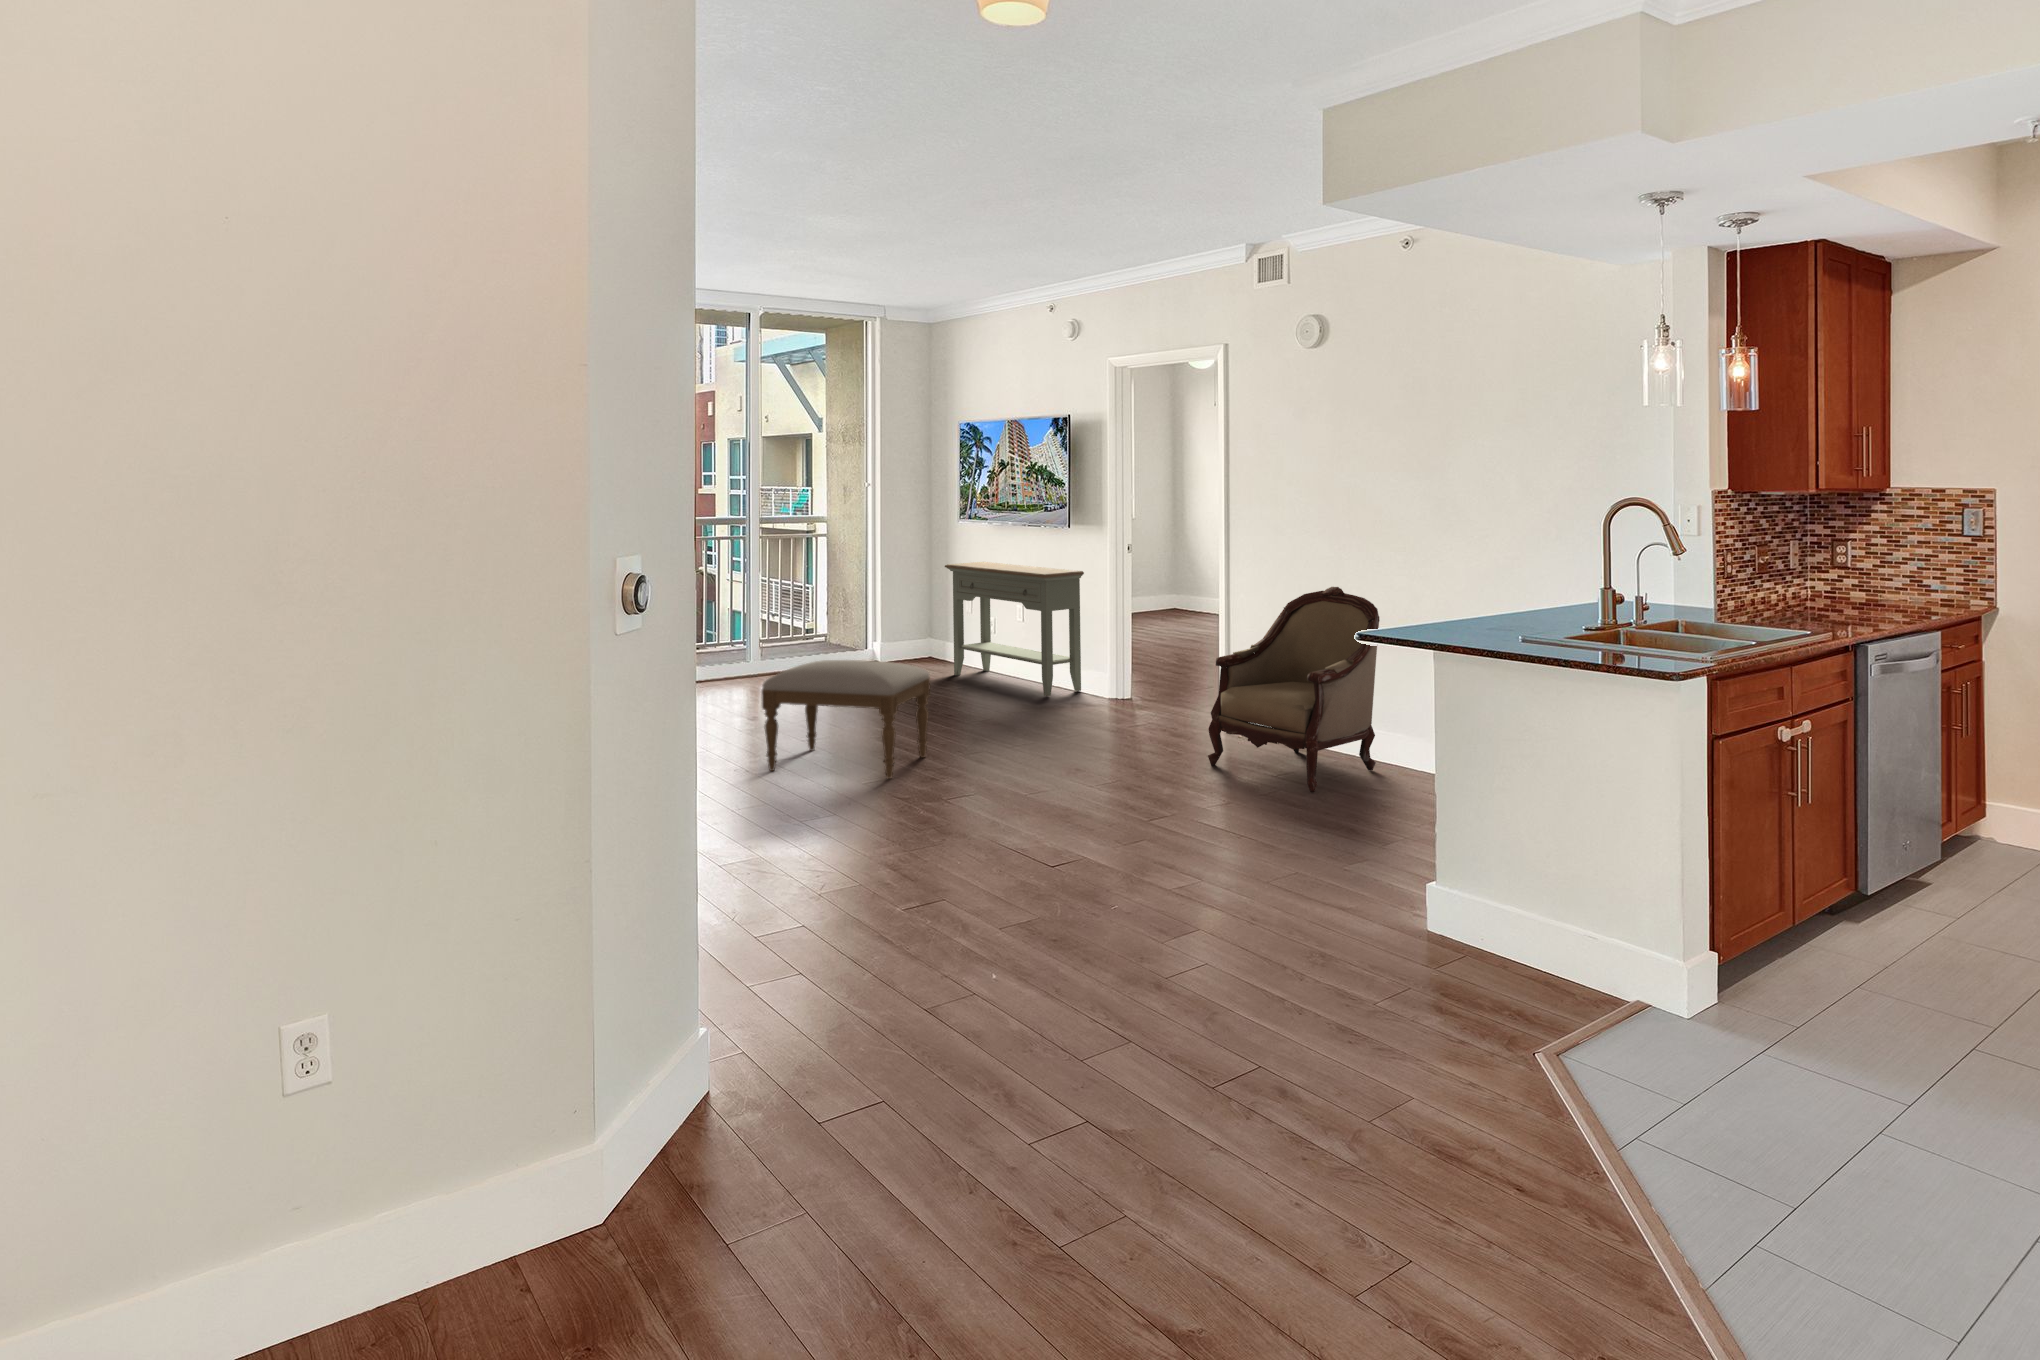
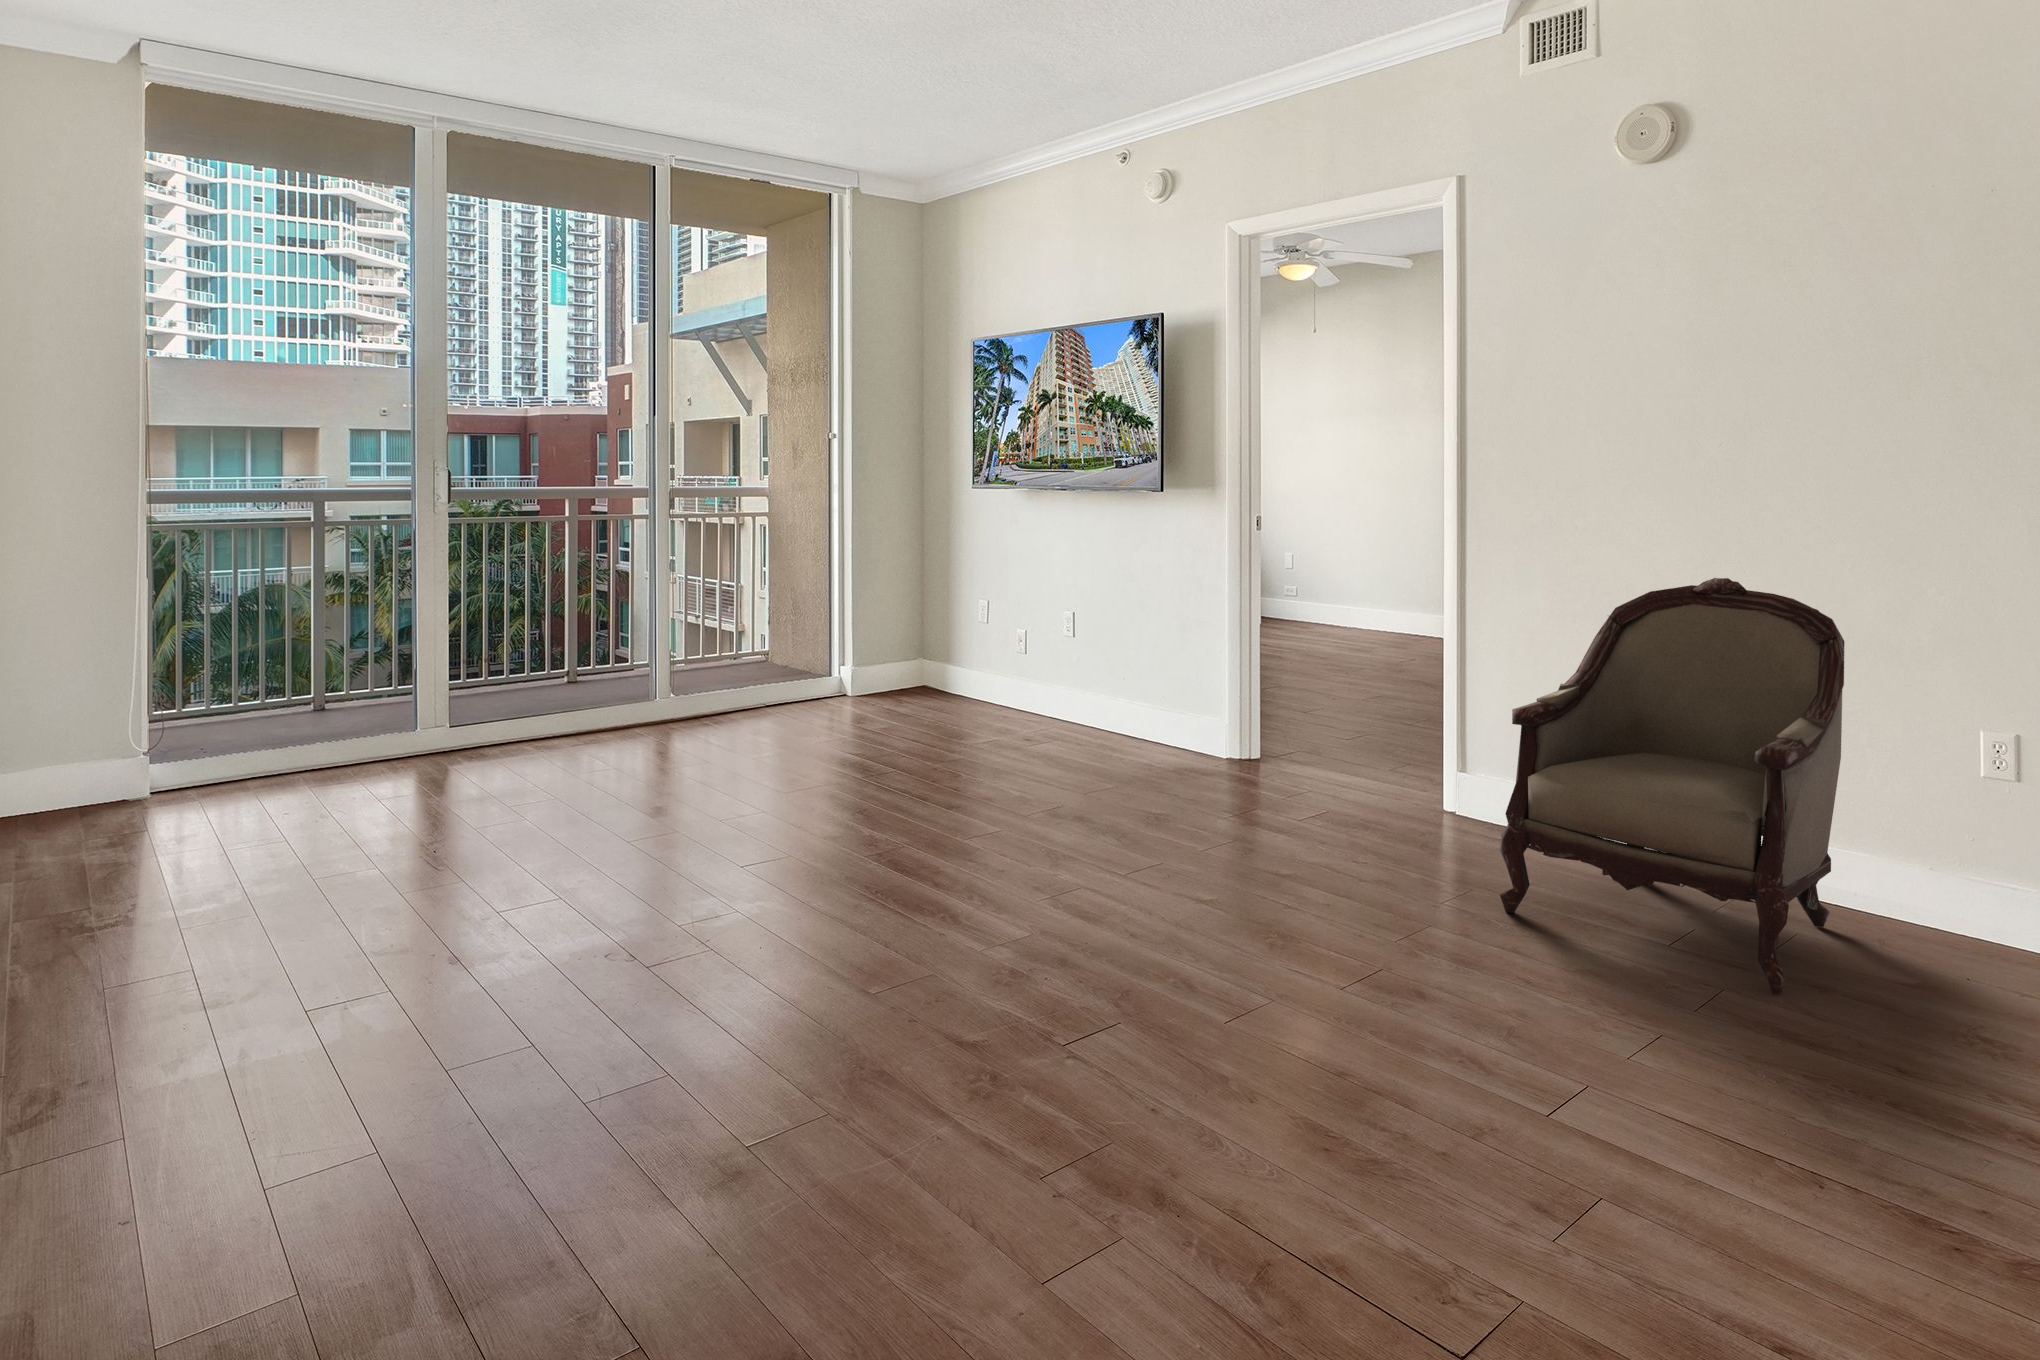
console table: present [945,562,1084,696] -> none [953,546,1181,756]
ottoman: present [762,660,930,779] -> none [646,711,970,955]

